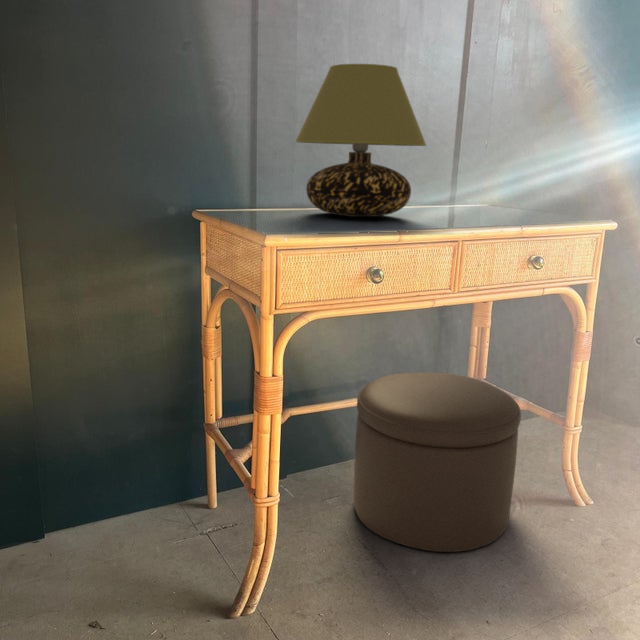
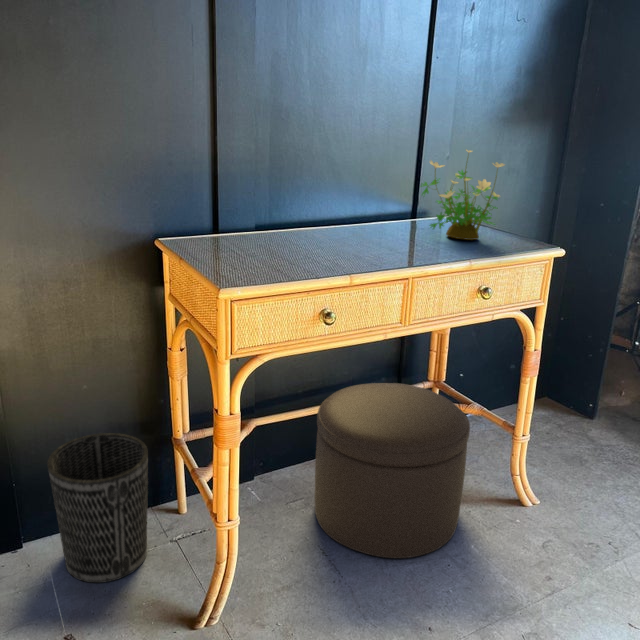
table lamp: present [295,64,426,217] -> none [254,105,382,250]
potted plant: none [461,122,553,215] -> present [421,150,504,240]
wastebasket: none [75,414,181,572] -> present [48,433,148,583]

